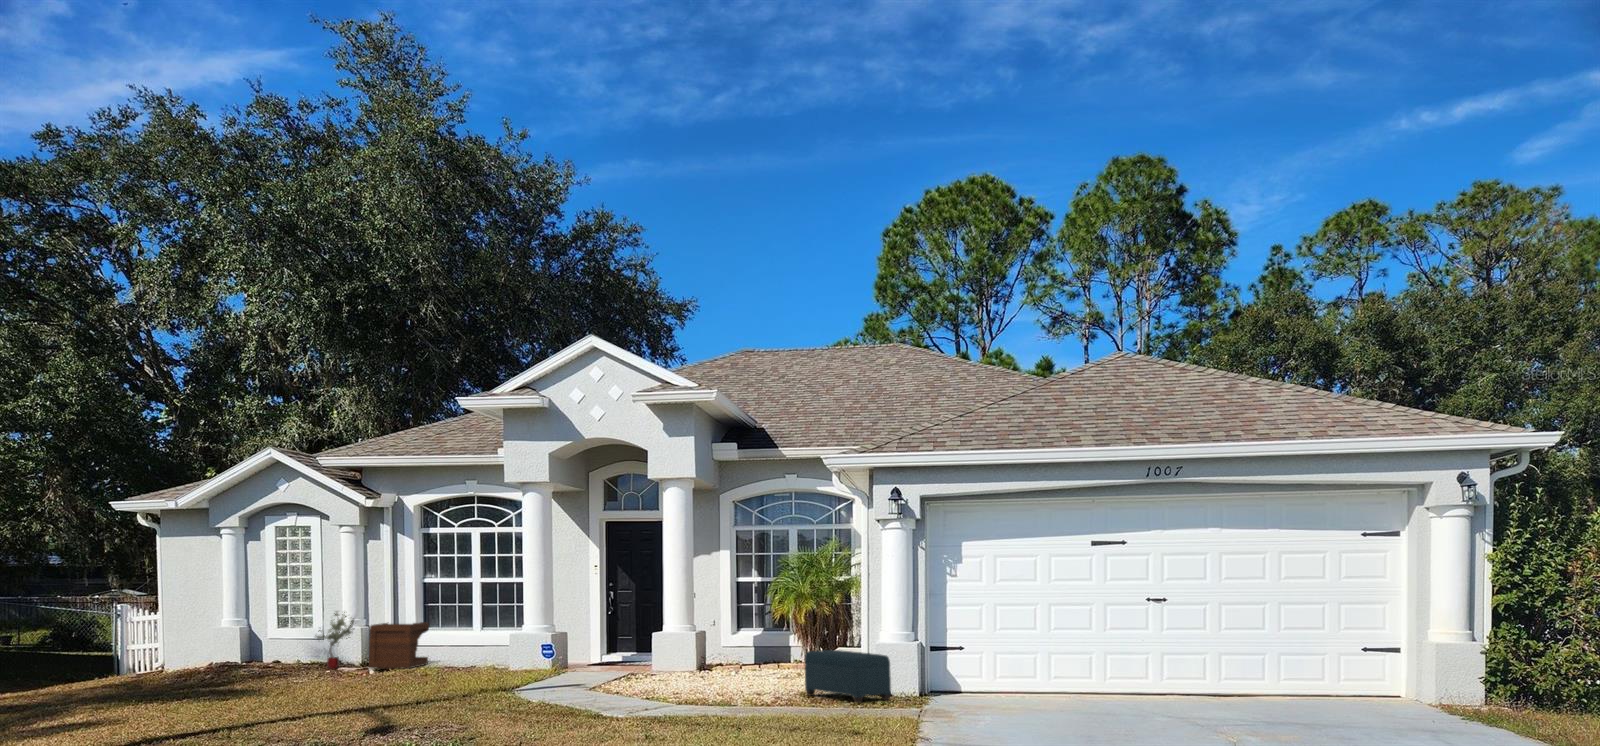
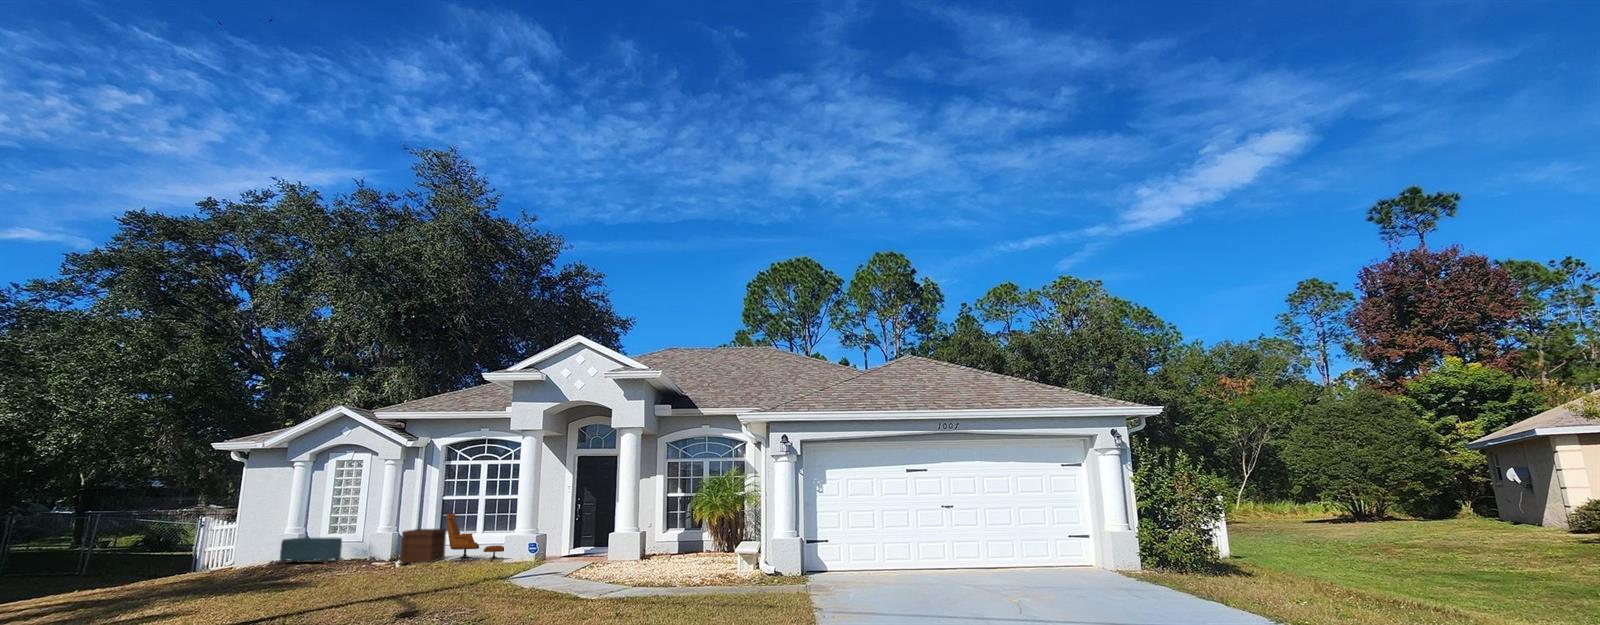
lounge chair: none [428,601,509,668] -> present [446,513,504,562]
potted tree: present [315,611,355,669] -> none [359,521,392,563]
bench: present [805,650,891,703] -> present [280,537,342,564]

